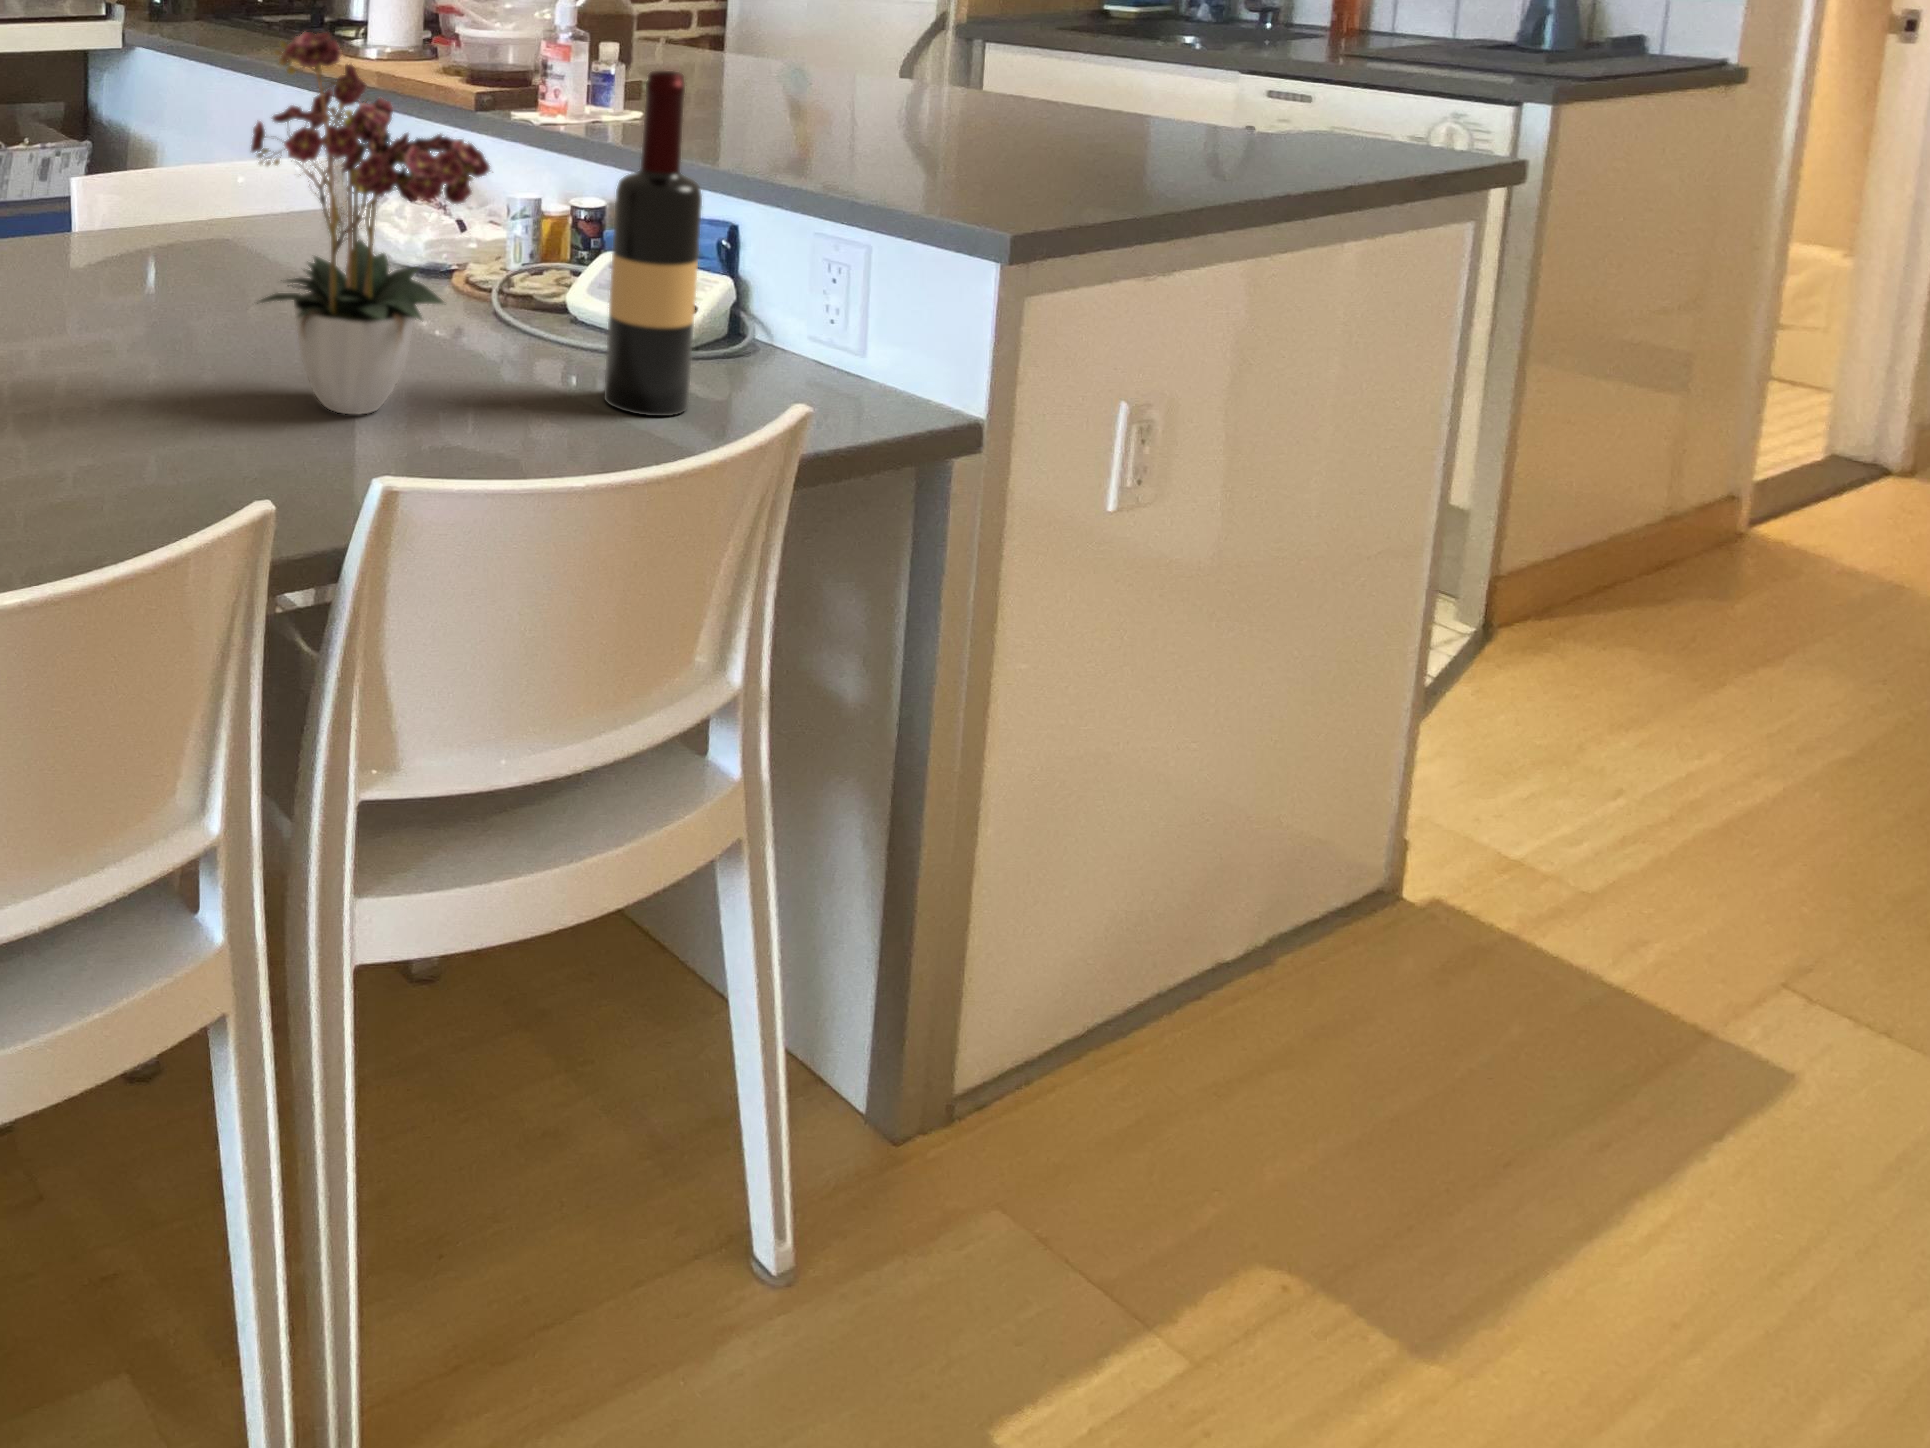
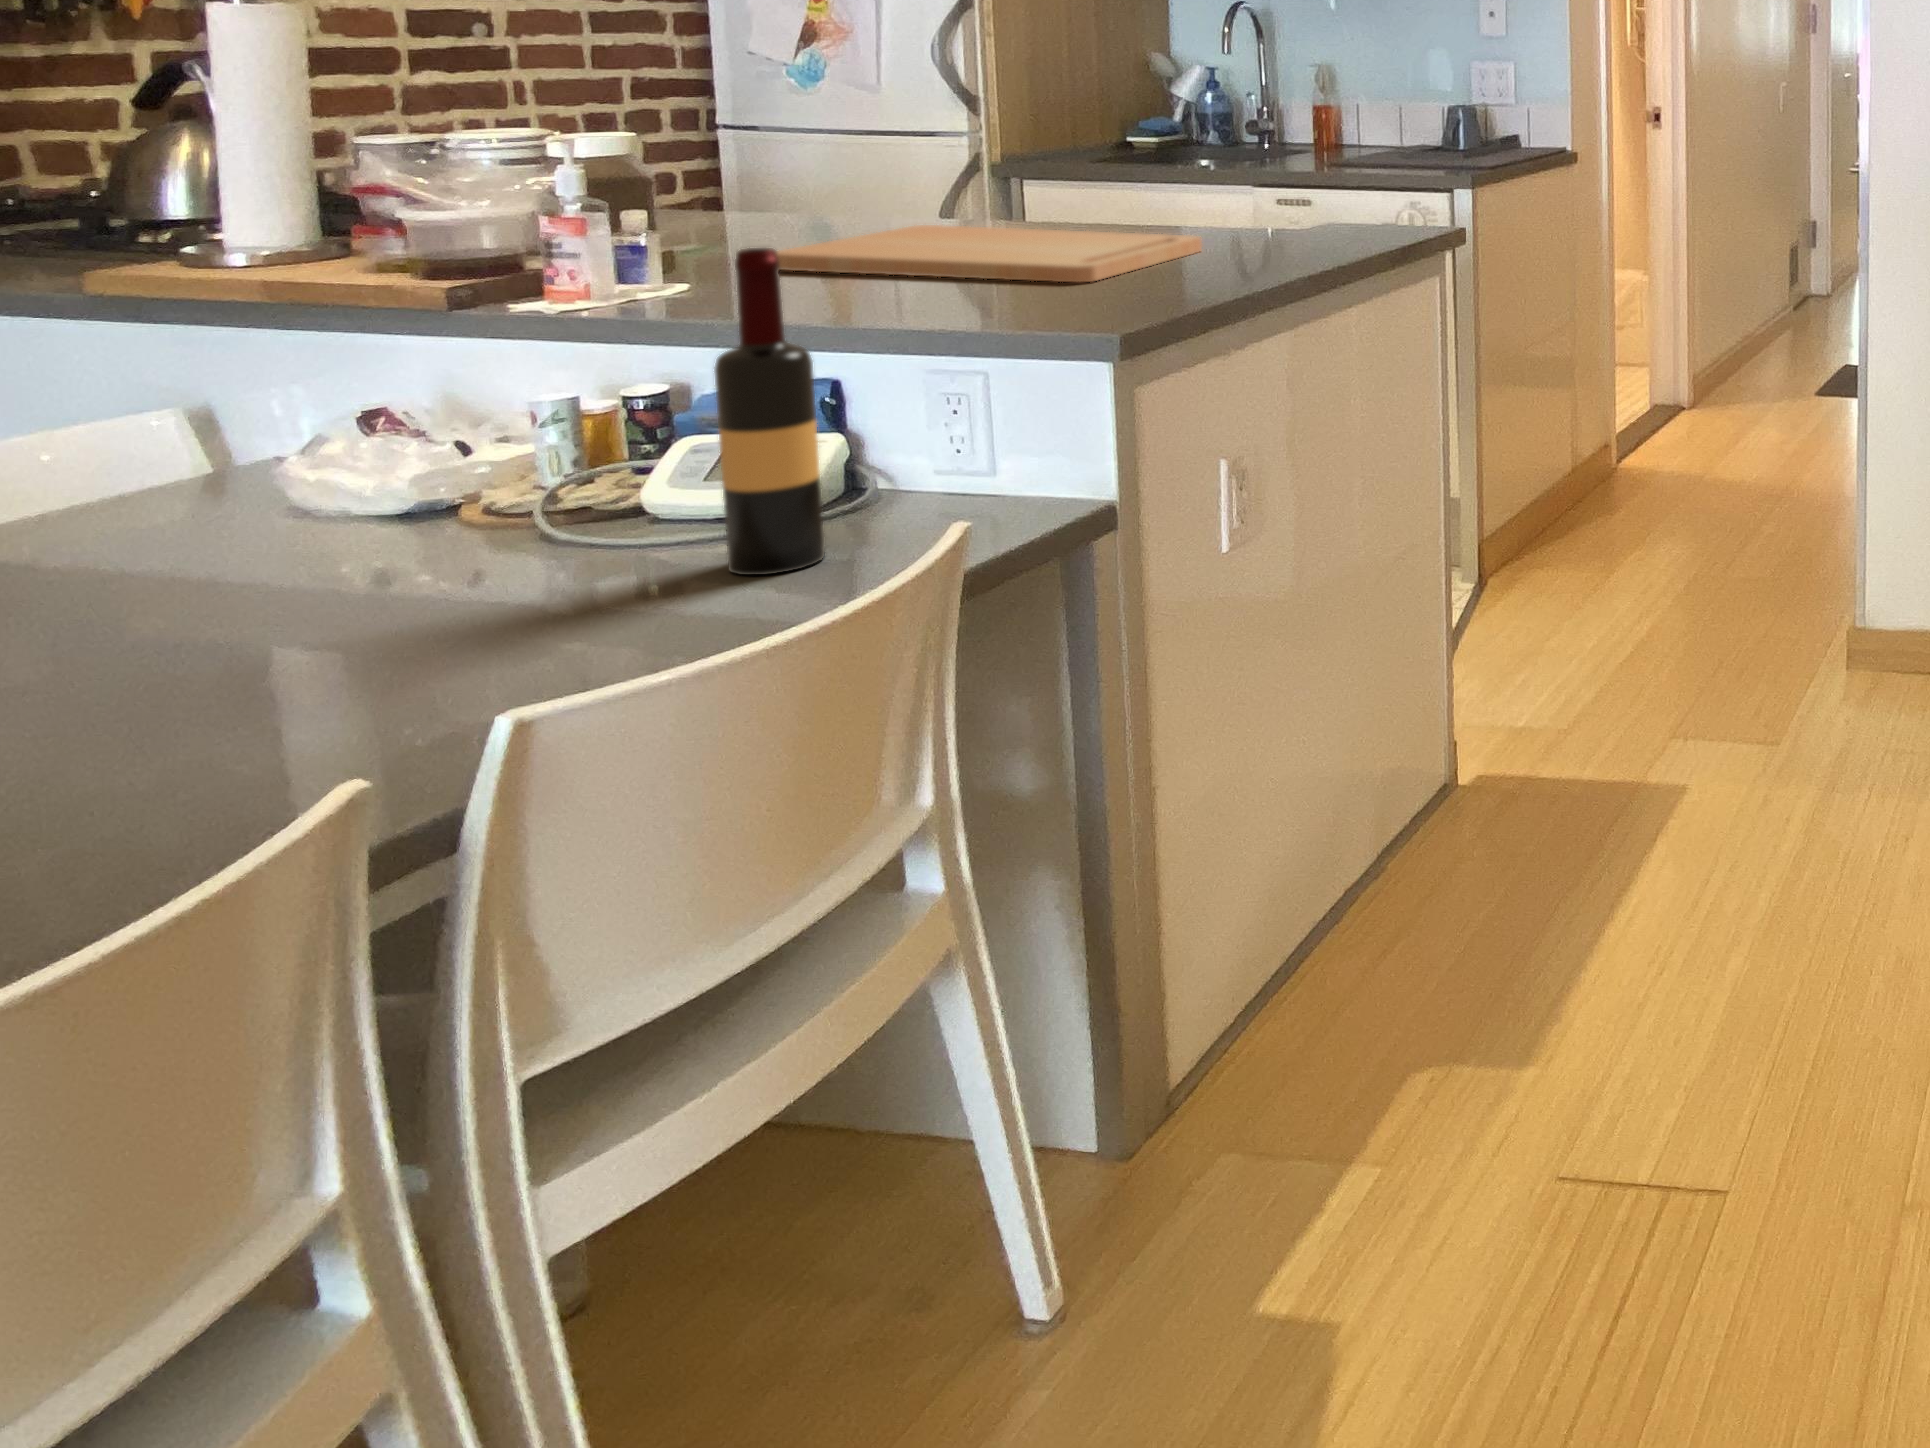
flower arrangement: present [251,32,490,415] -> none [180,230,590,669]
cutting board: none [714,75,1165,157] -> present [777,225,1202,282]

